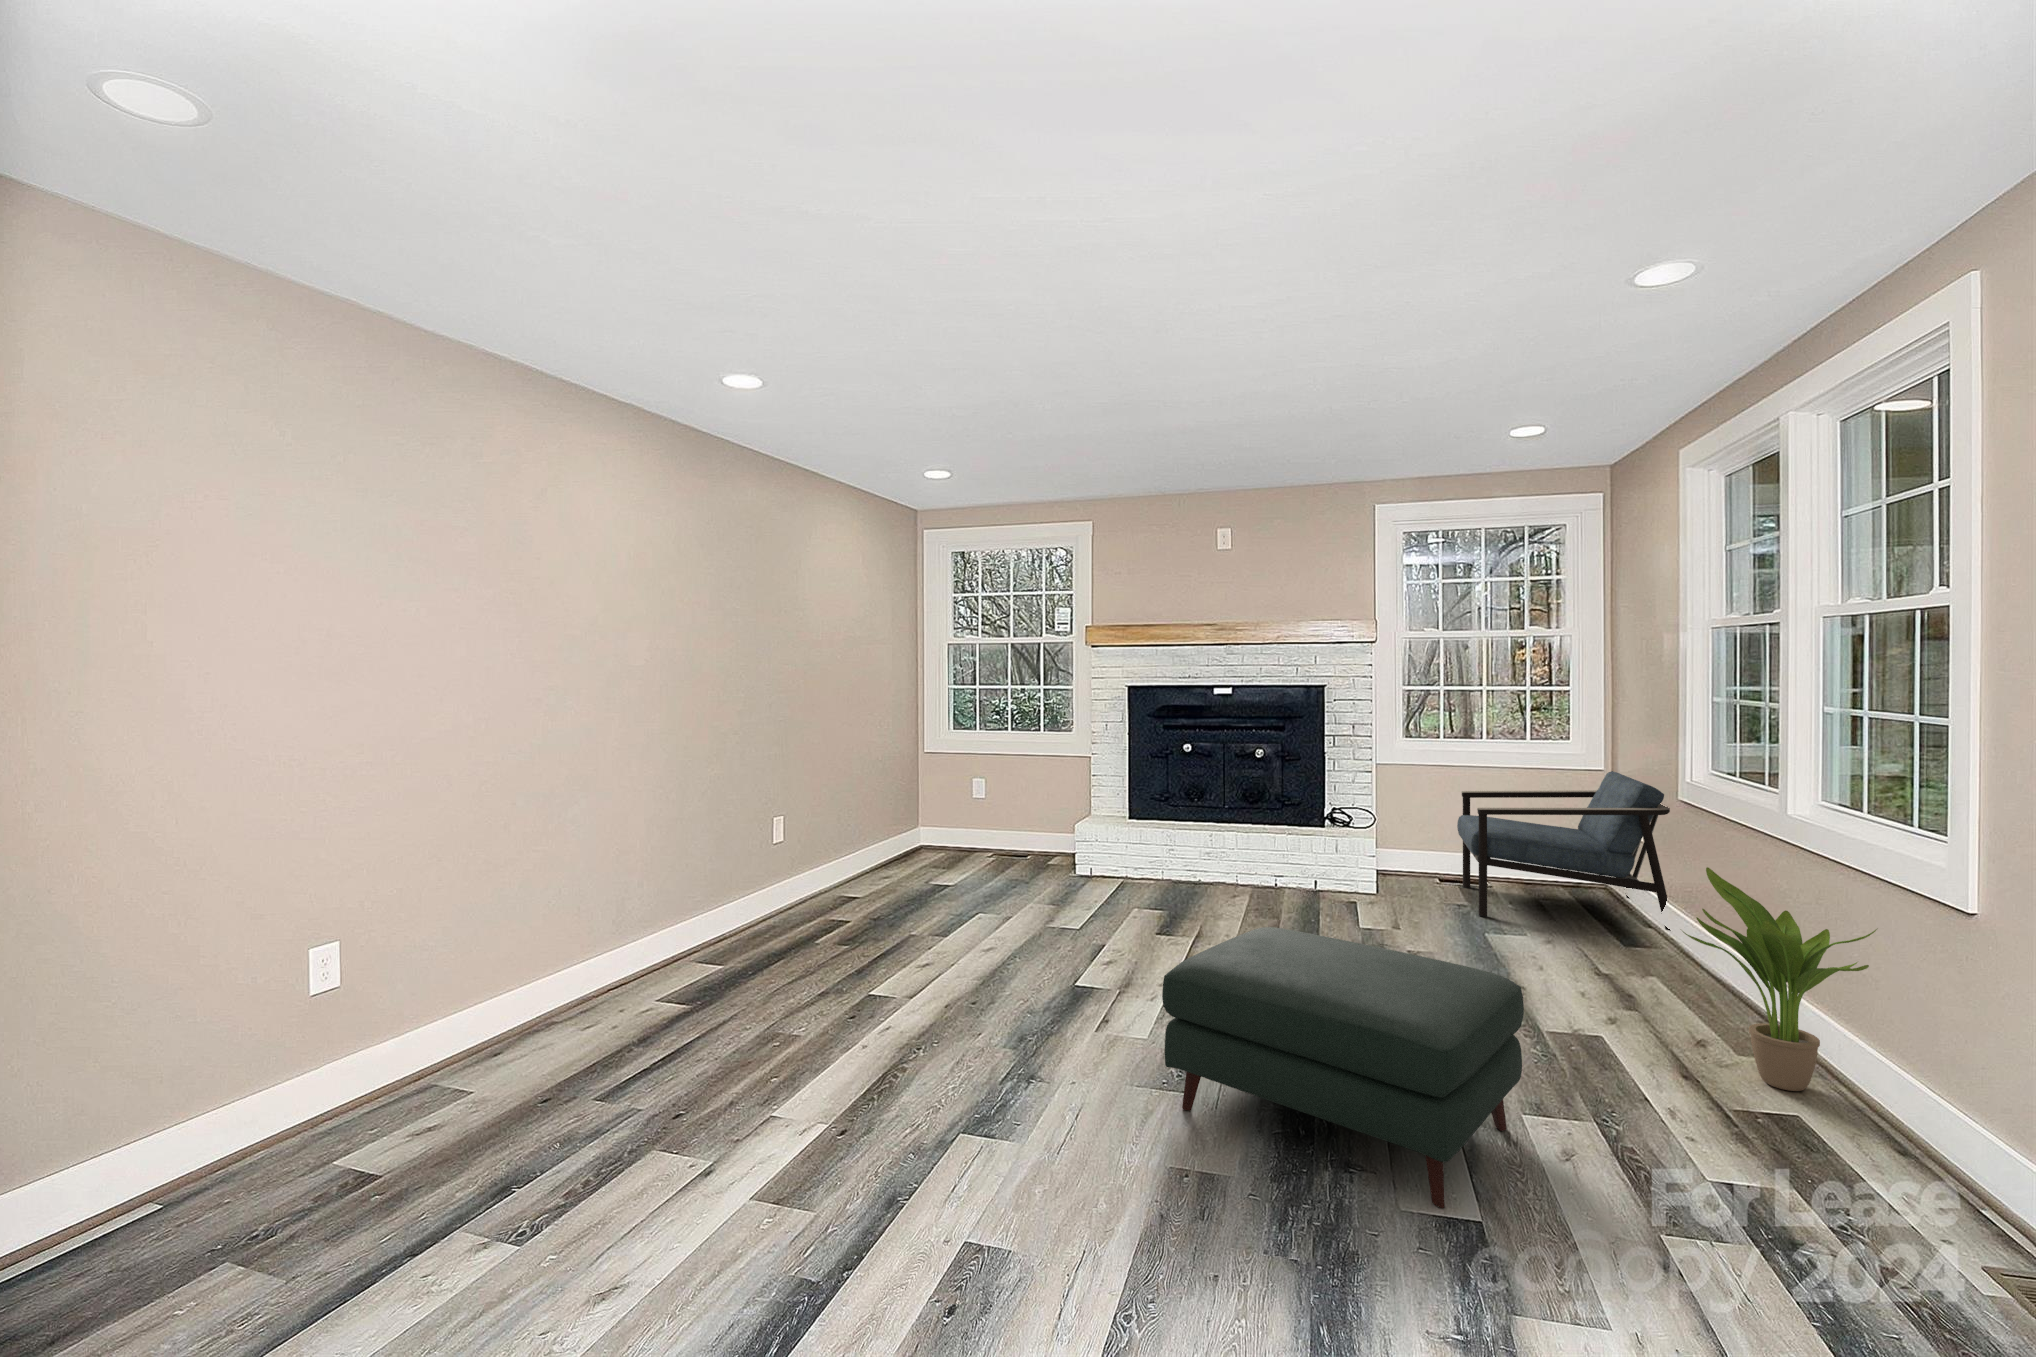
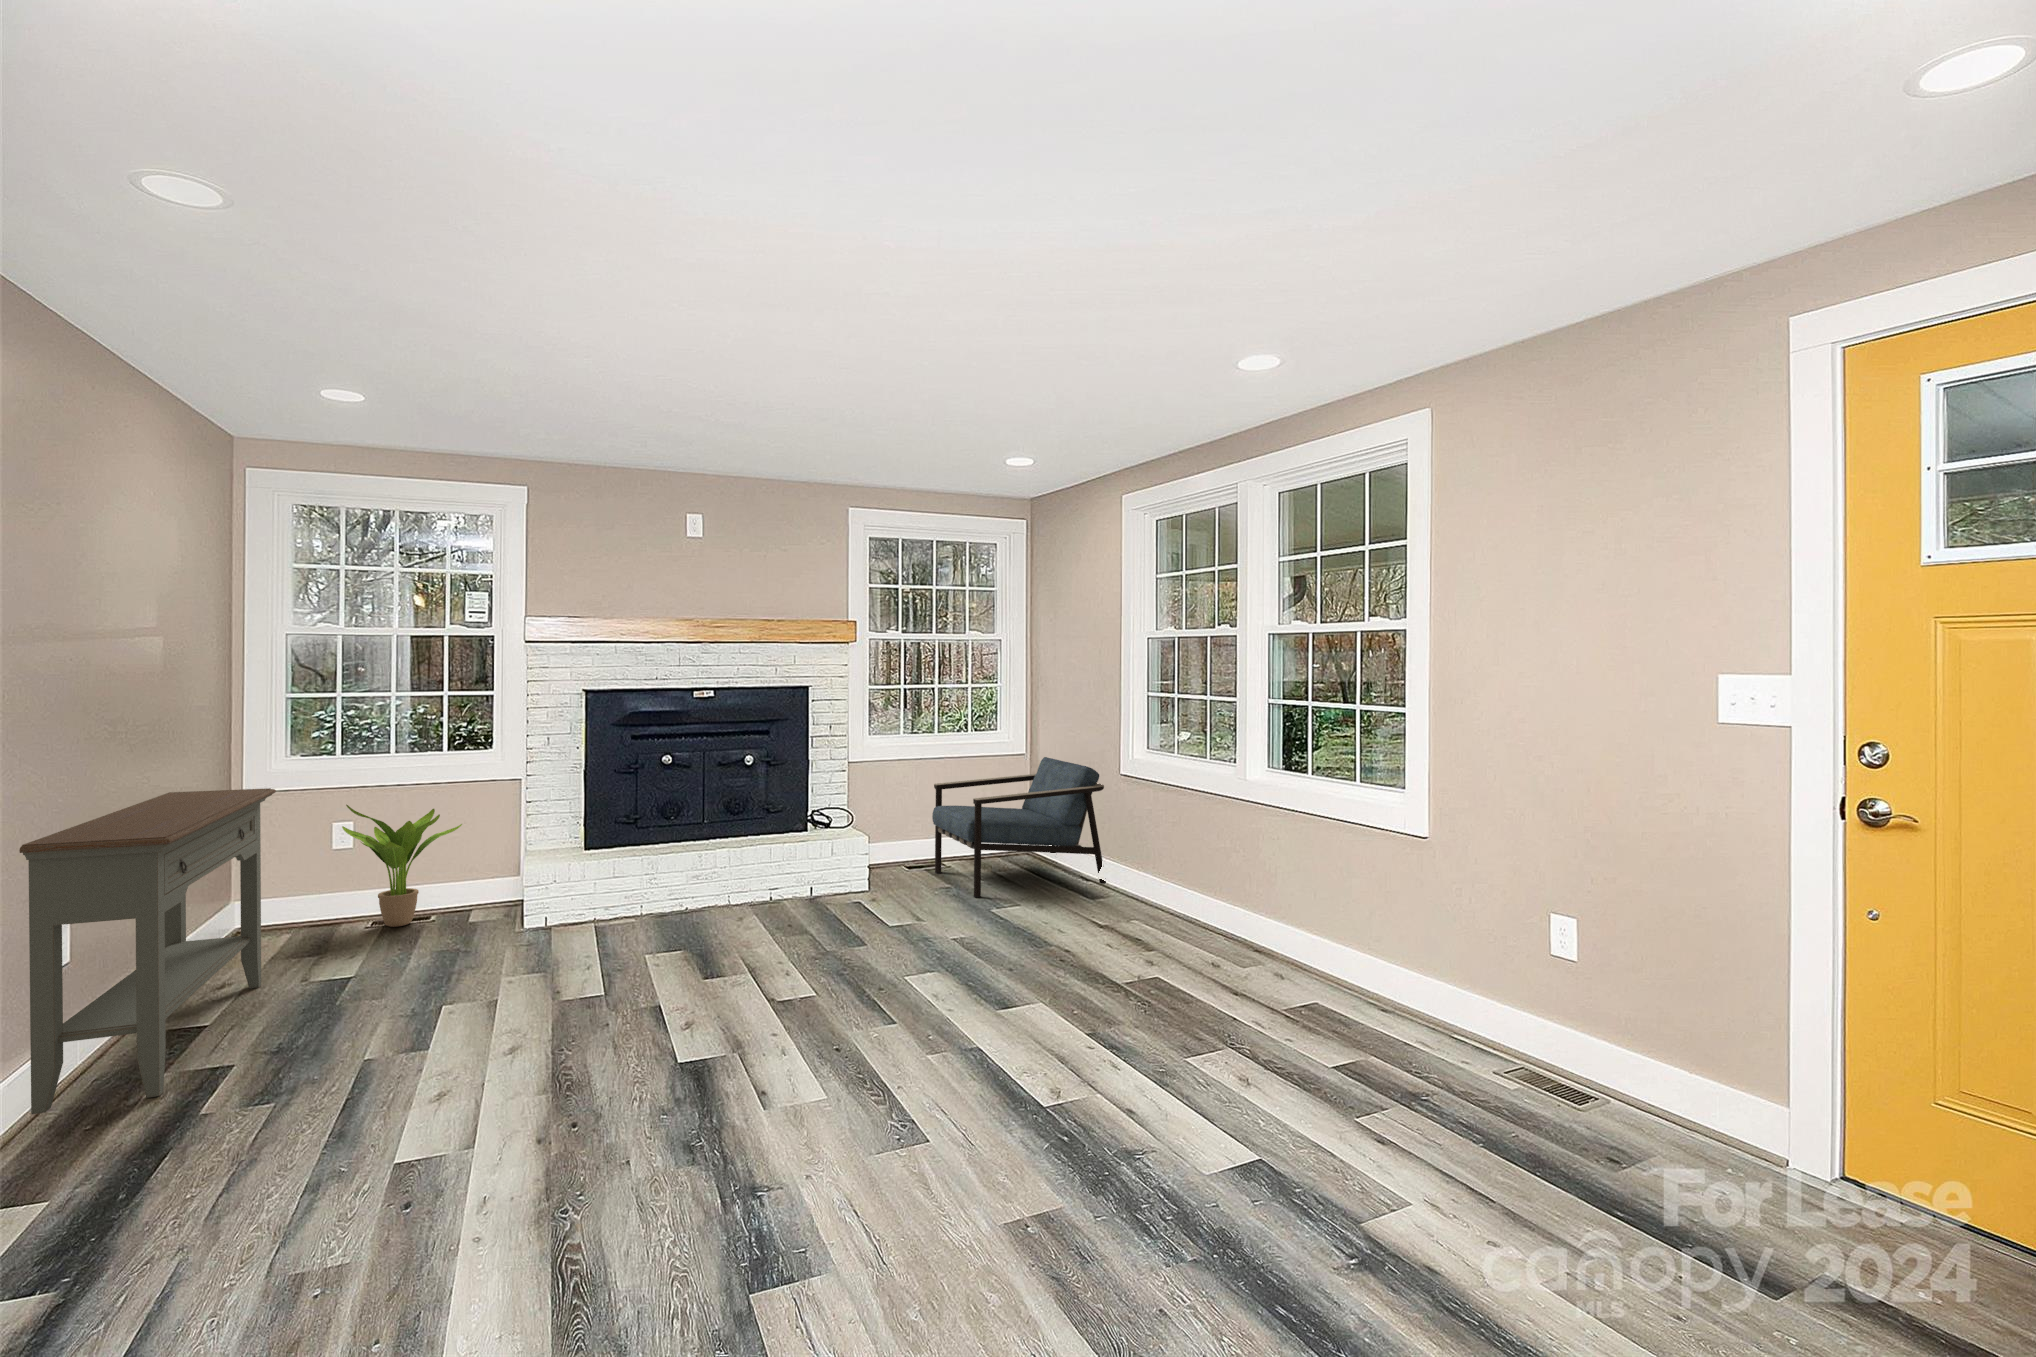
console table: none [756,749,913,927] -> present [19,788,276,1114]
potted plant: present [1683,867,1877,1091] -> present [342,805,462,927]
ottoman: present [1162,927,1524,1208] -> none [927,941,1231,1157]

